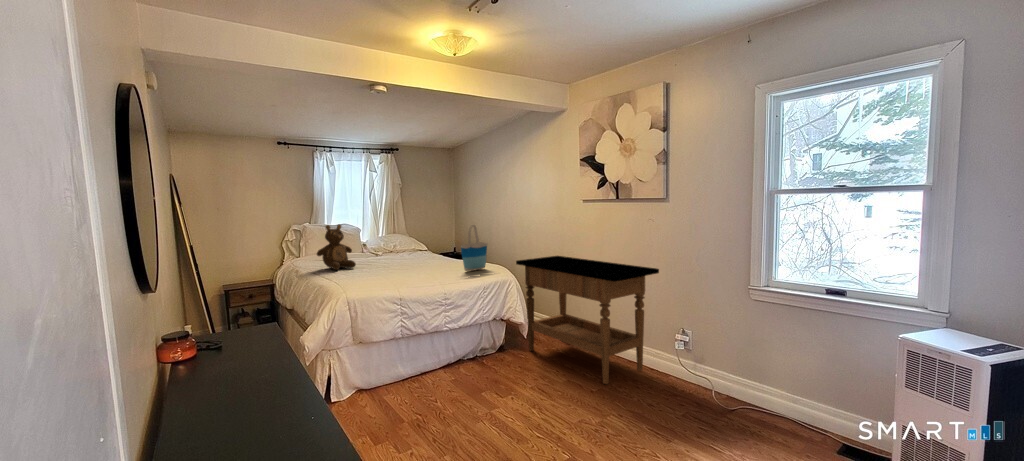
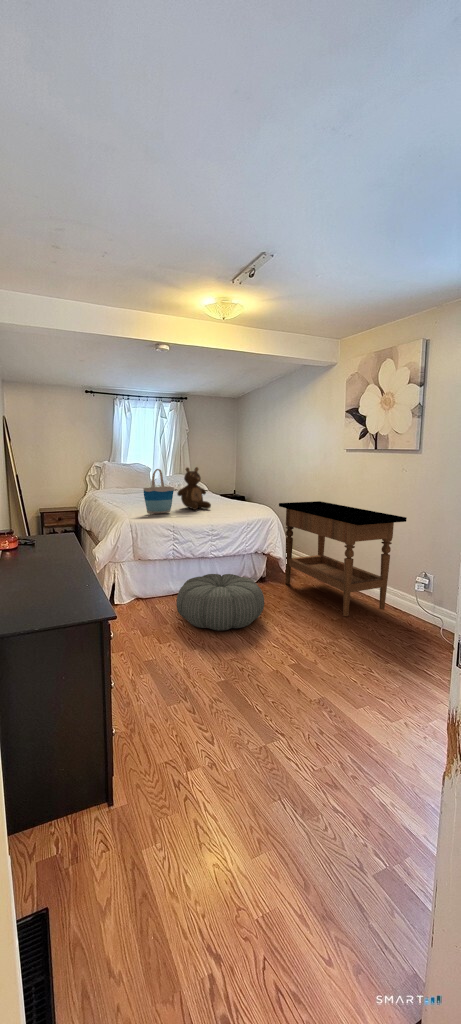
teddy bear: present [317,224,356,270] -> present [177,467,211,510]
tote bag: present [461,225,488,271] -> present [143,469,174,514]
pouf: none [413,349,518,423] -> present [177,574,264,630]

